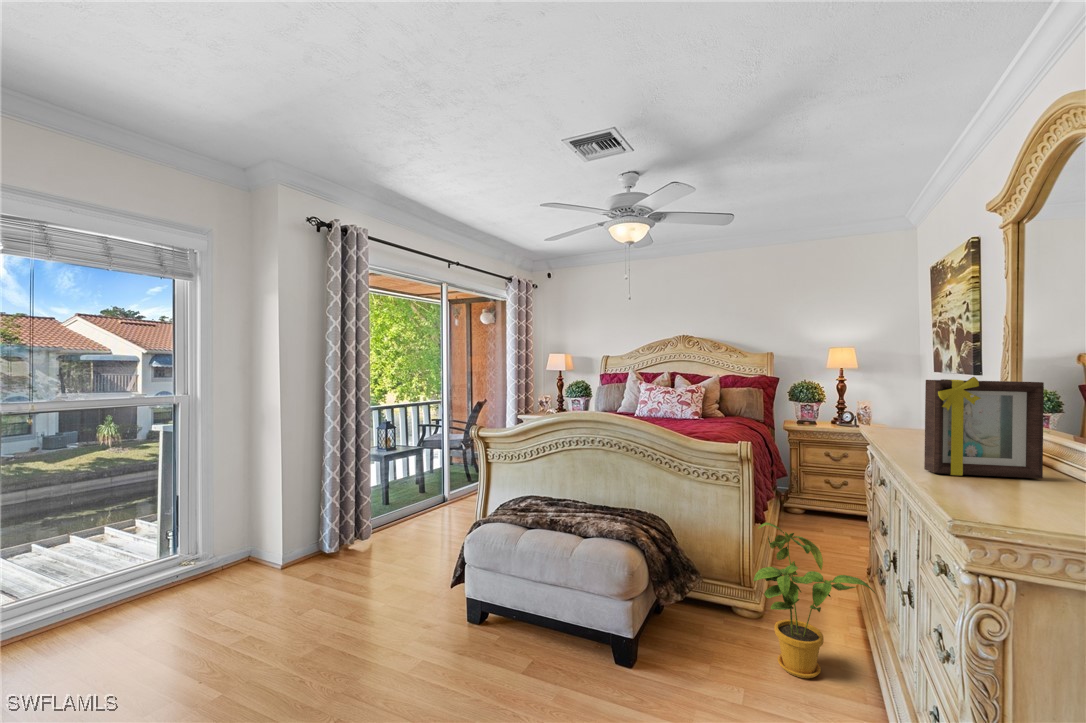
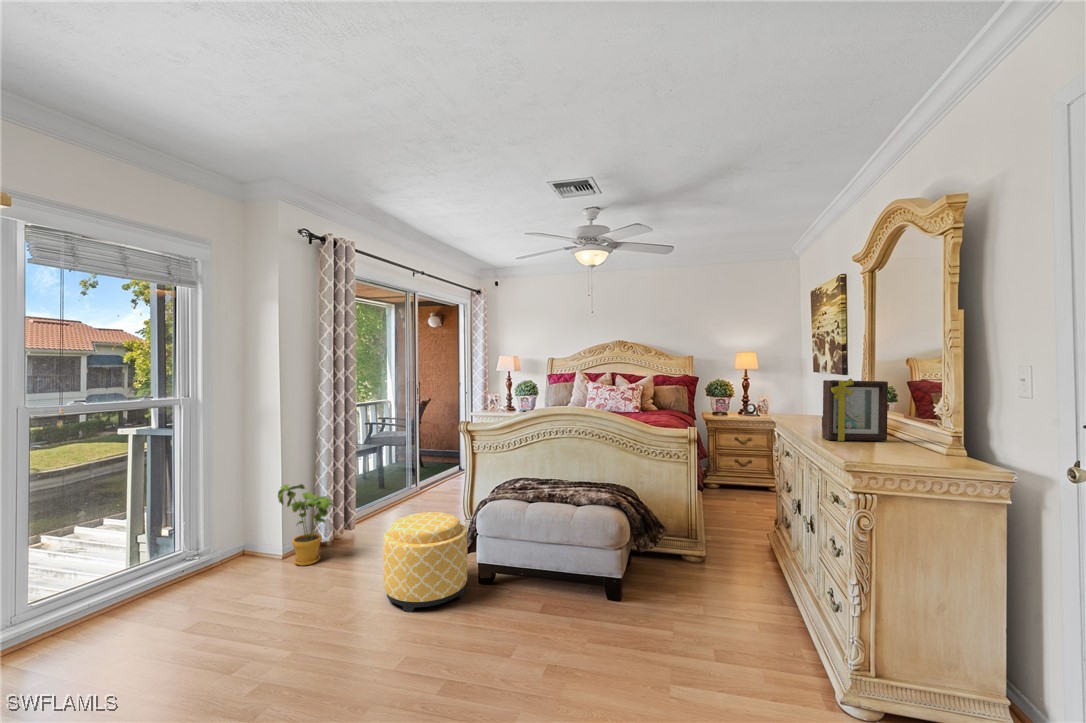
house plant: present [753,523,875,678] -> present [278,484,334,566]
ottoman: none [350,532,450,654] -> present [383,512,468,612]

